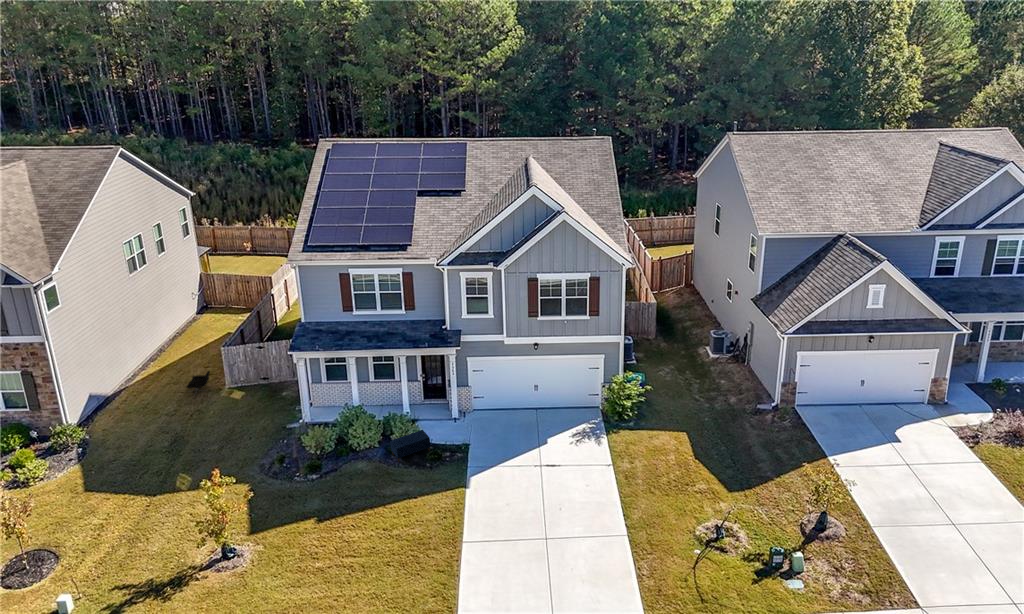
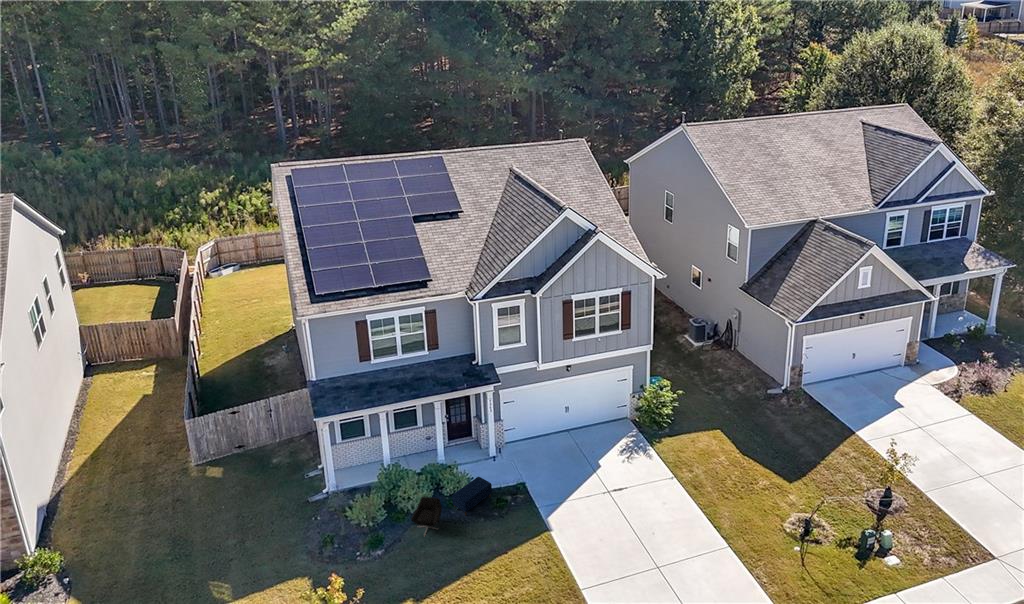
lounge chair: present [186,371,210,392] -> present [411,497,442,535]

